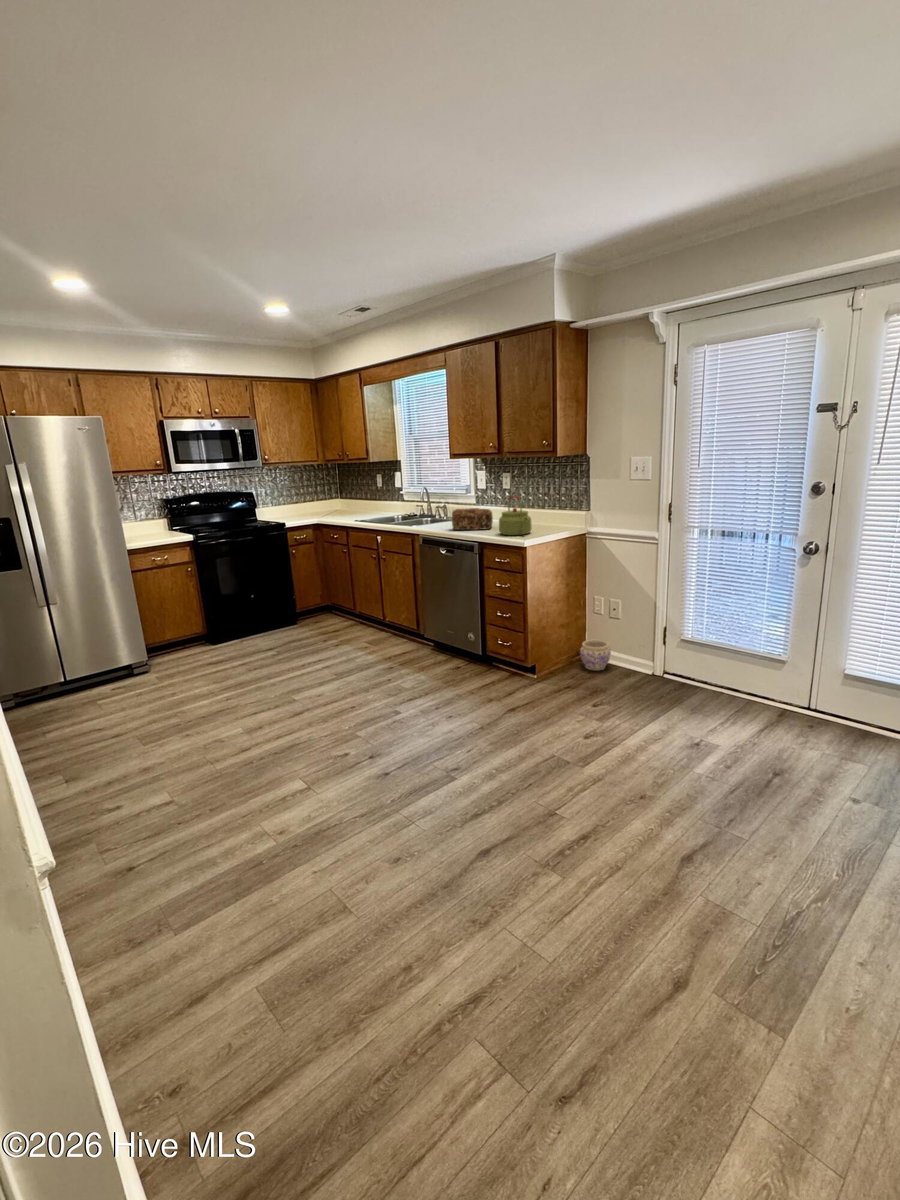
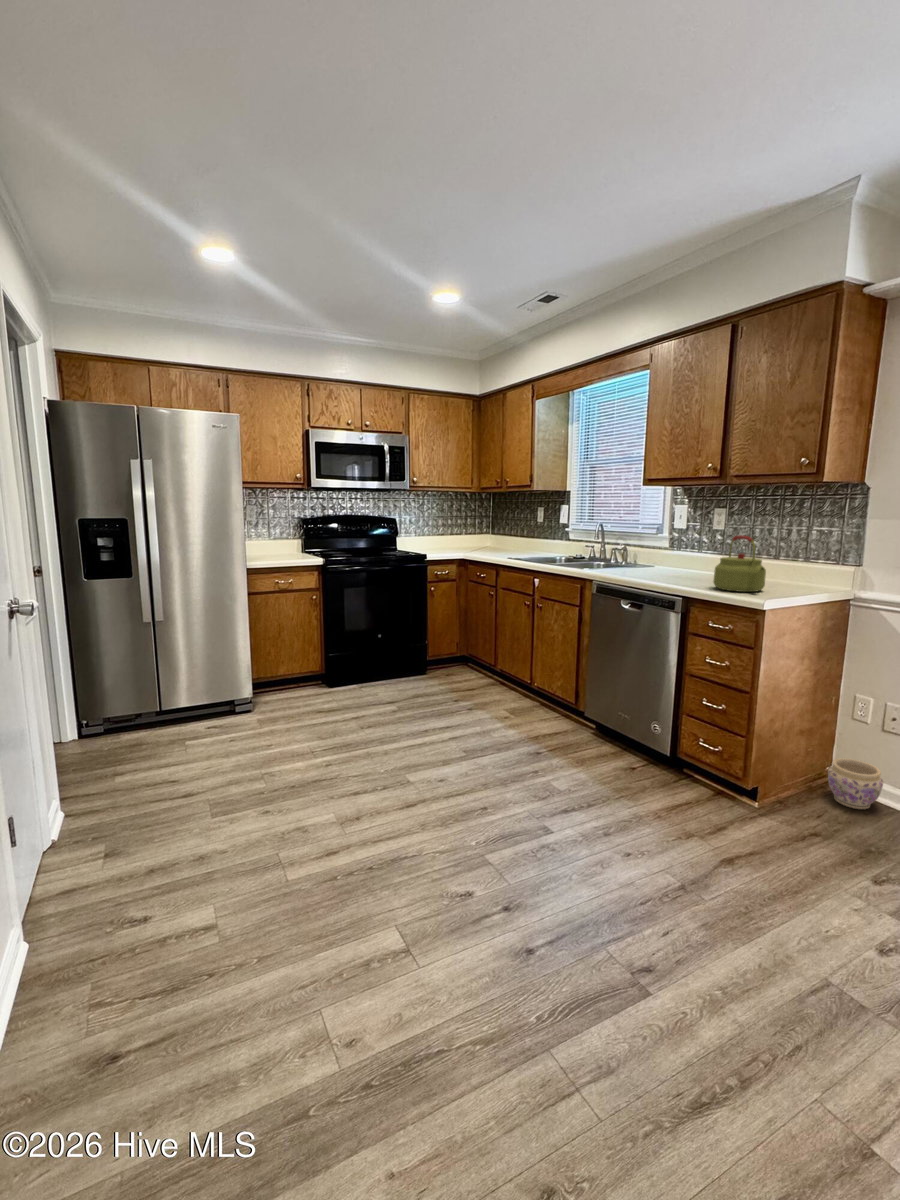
bread loaf: present [452,508,493,530] -> none [640,550,698,580]

